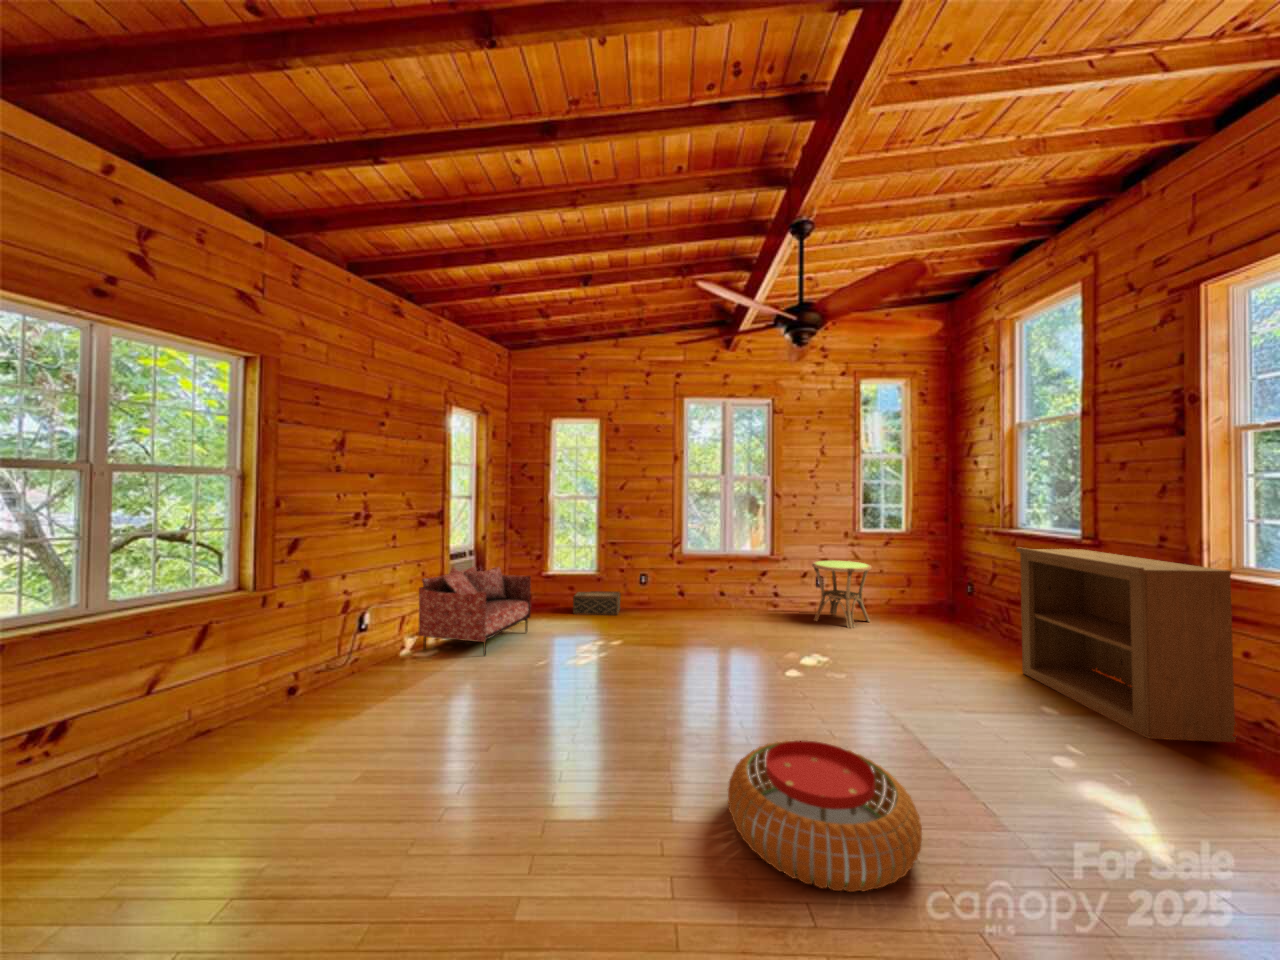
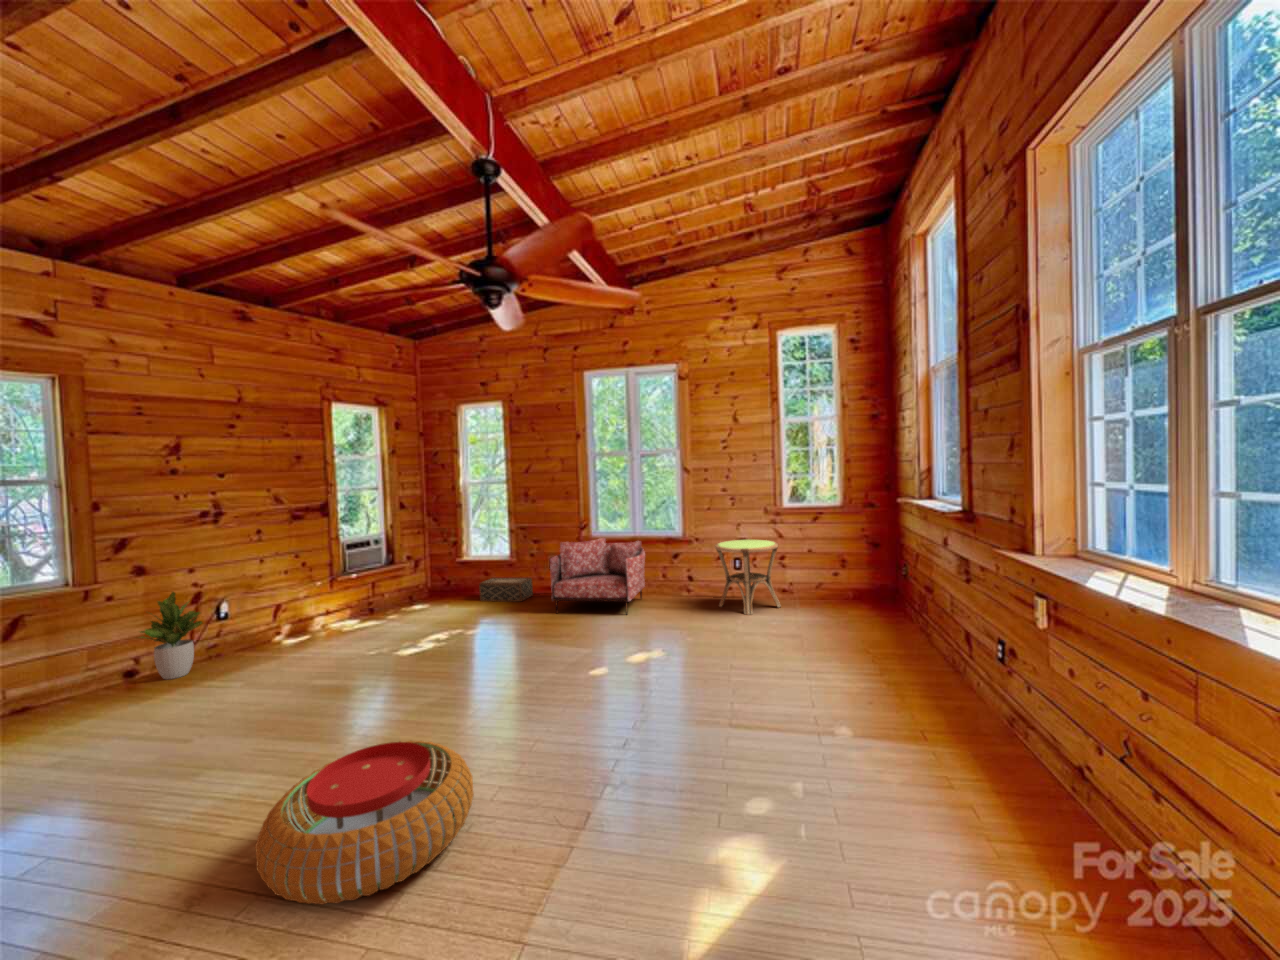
bookshelf: present [1016,547,1235,742] -> none [861,522,1028,765]
armchair: present [419,566,531,656] -> present [550,538,645,614]
potted plant: none [312,598,380,694] -> present [140,592,202,679]

